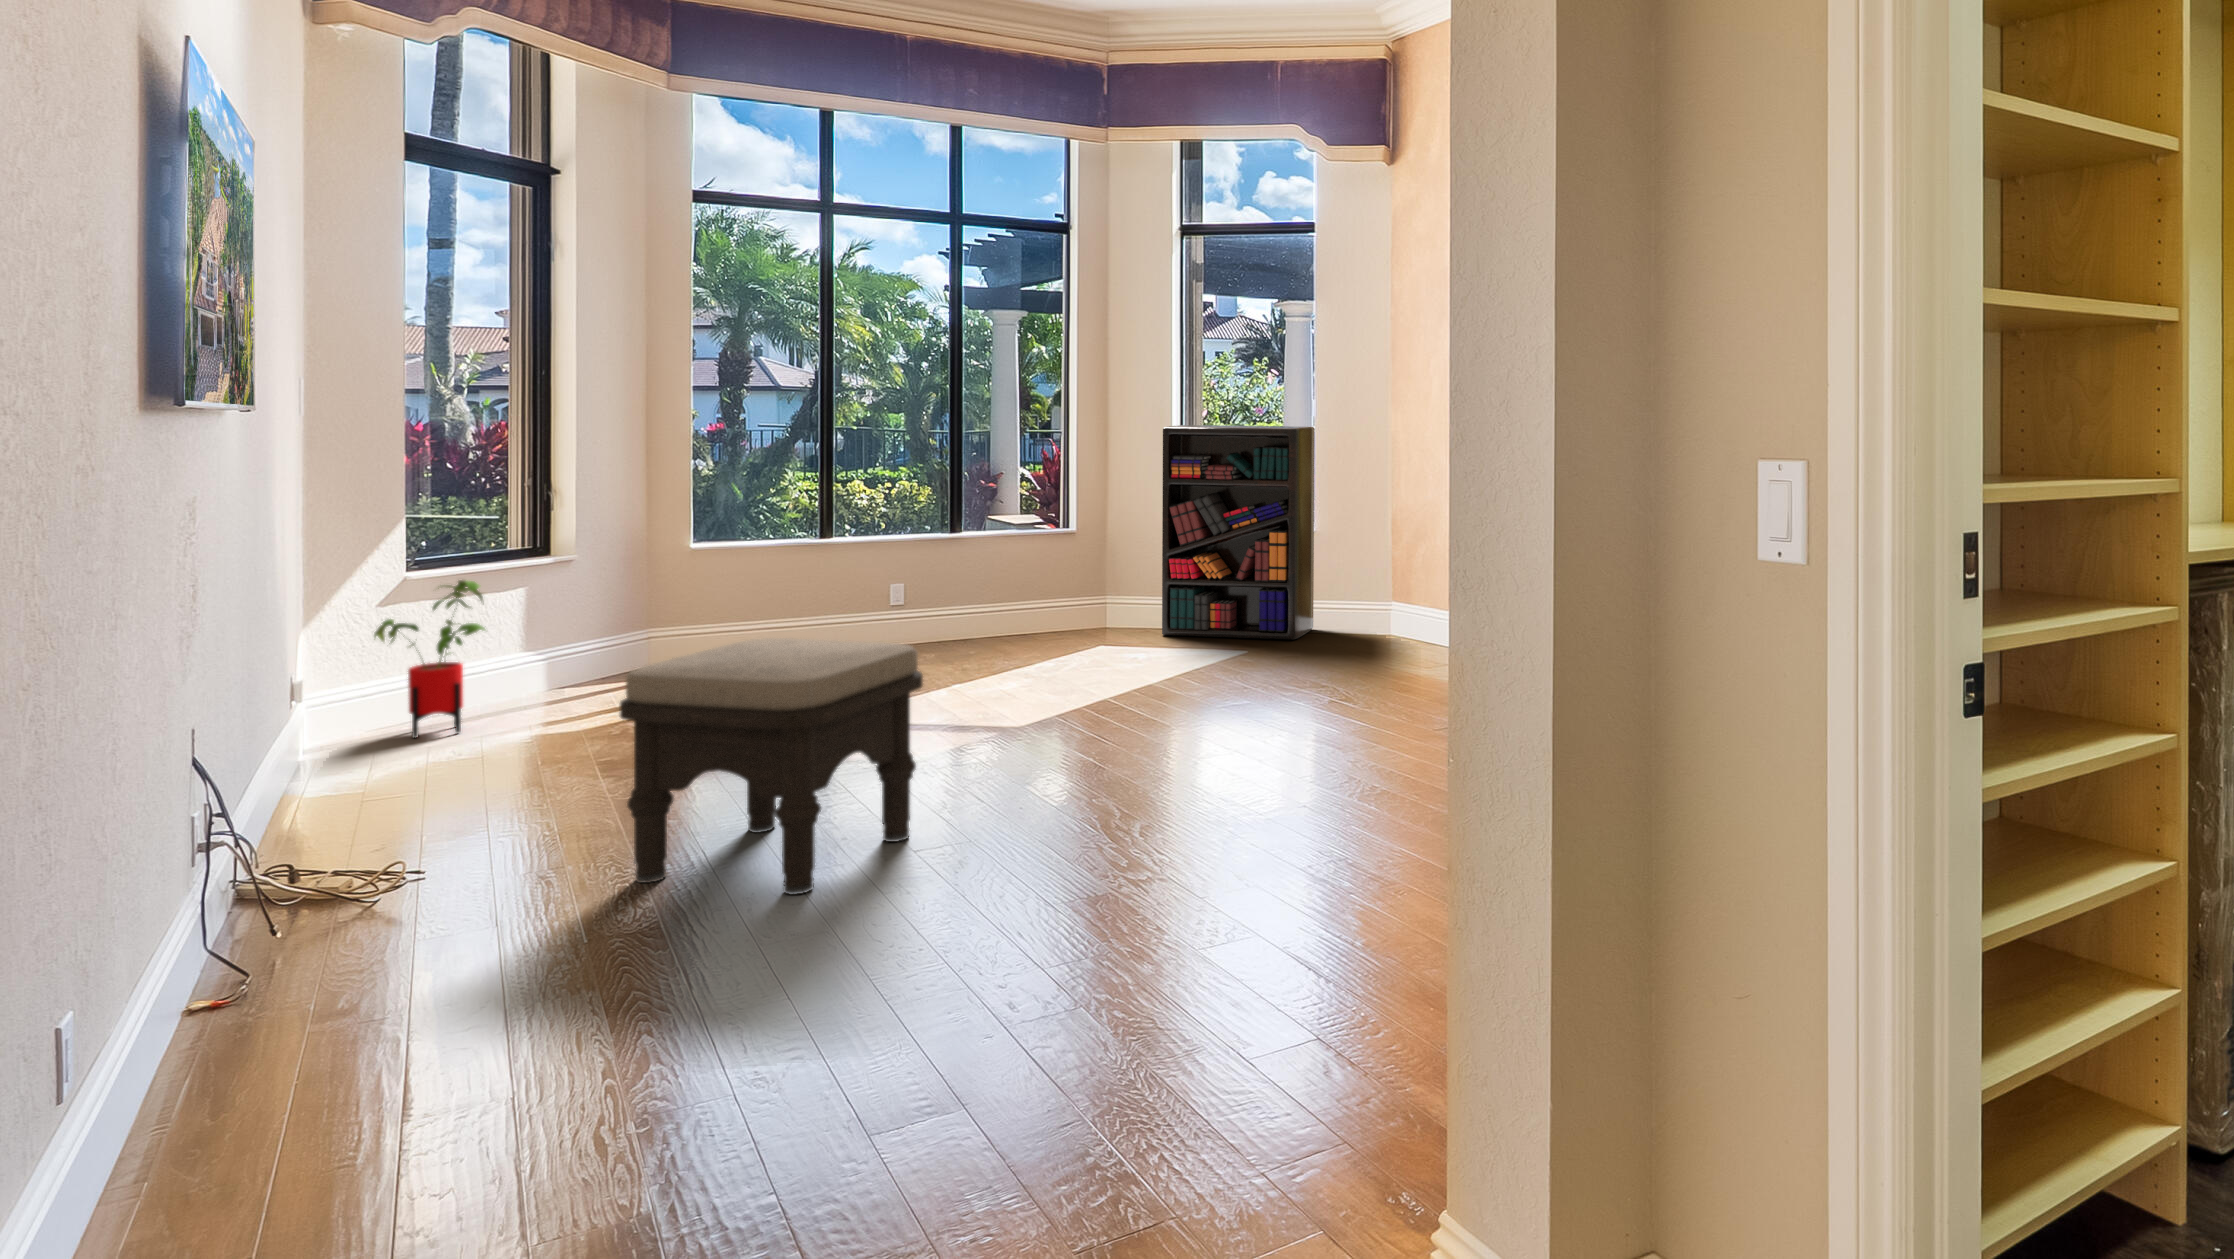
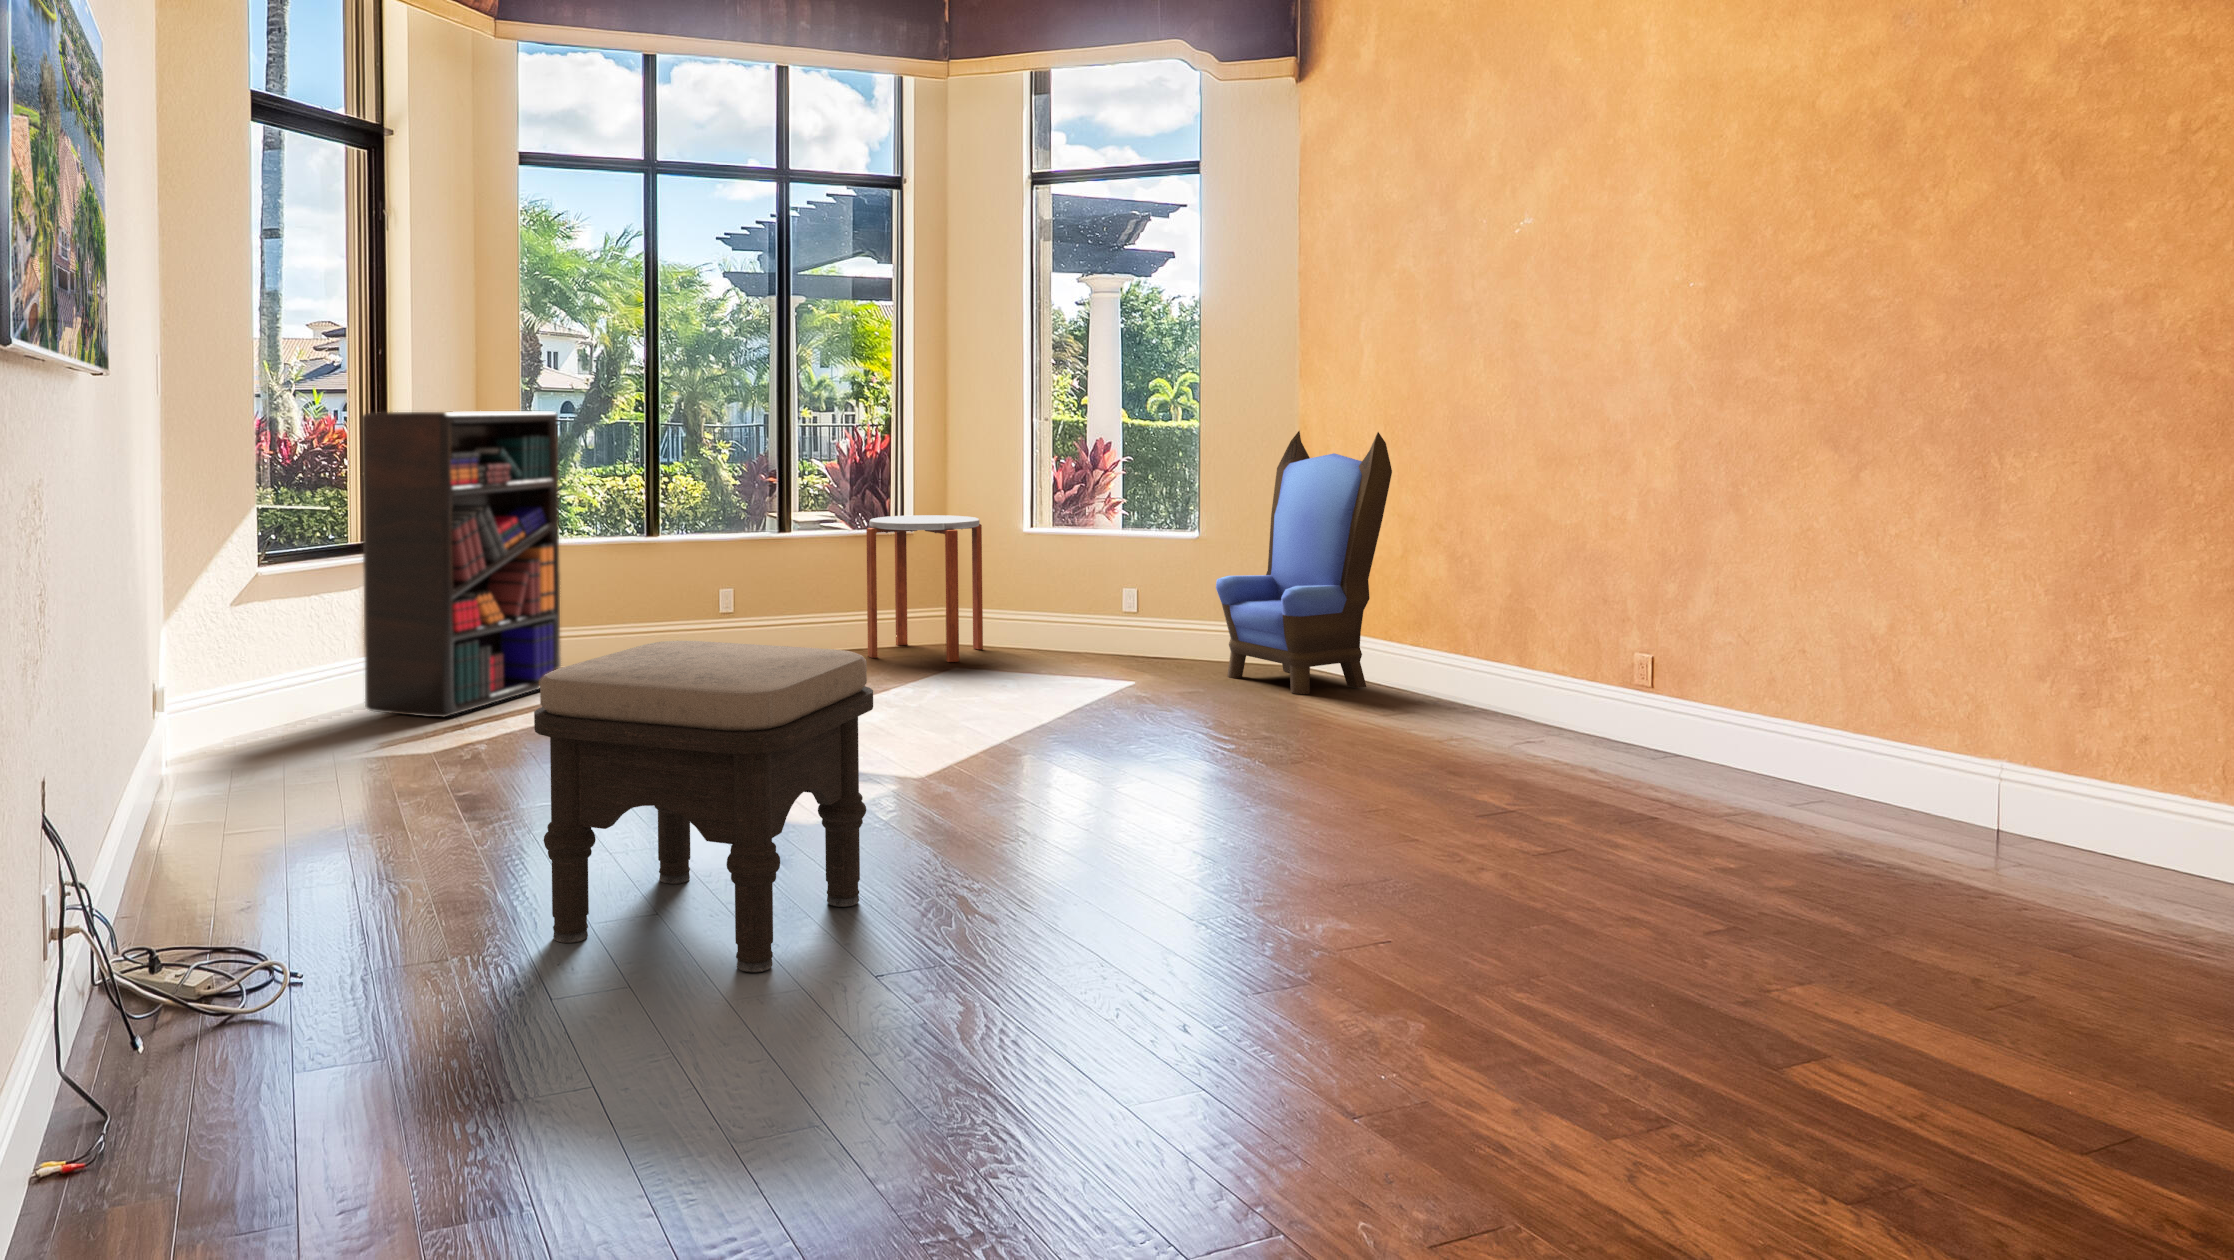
bookshelf: present [1162,425,1314,640] -> present [362,411,561,717]
armchair: none [1309,448,1441,658] -> present [1216,431,1392,694]
side table: none [1026,514,1130,638] -> present [866,515,983,662]
house plant: present [374,580,485,738] -> none [228,575,338,751]

